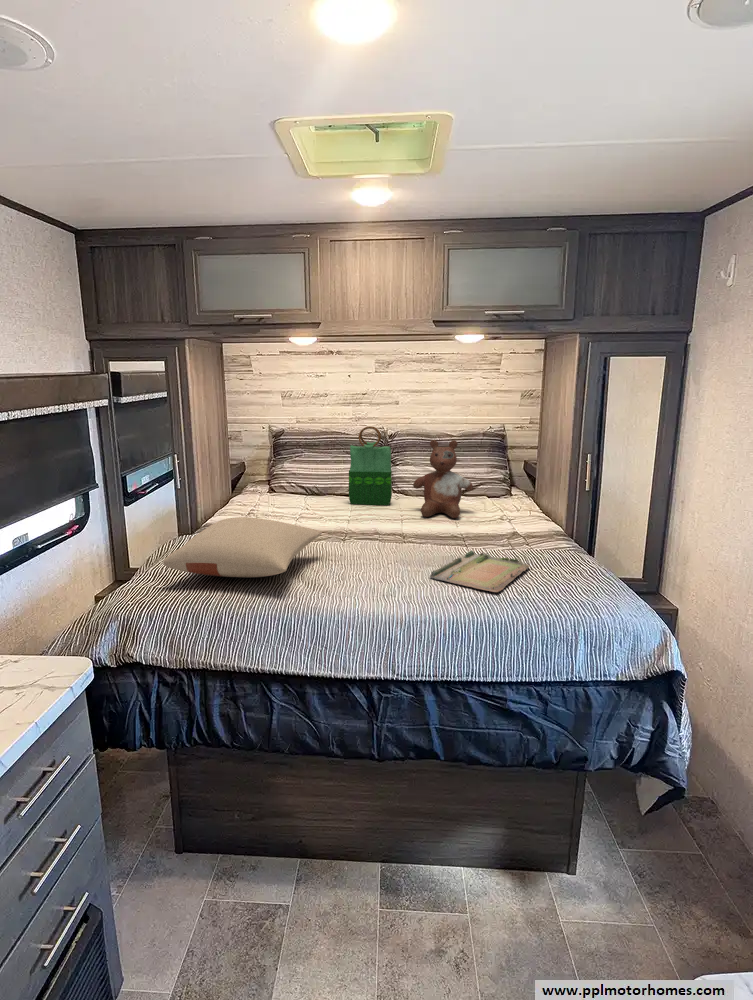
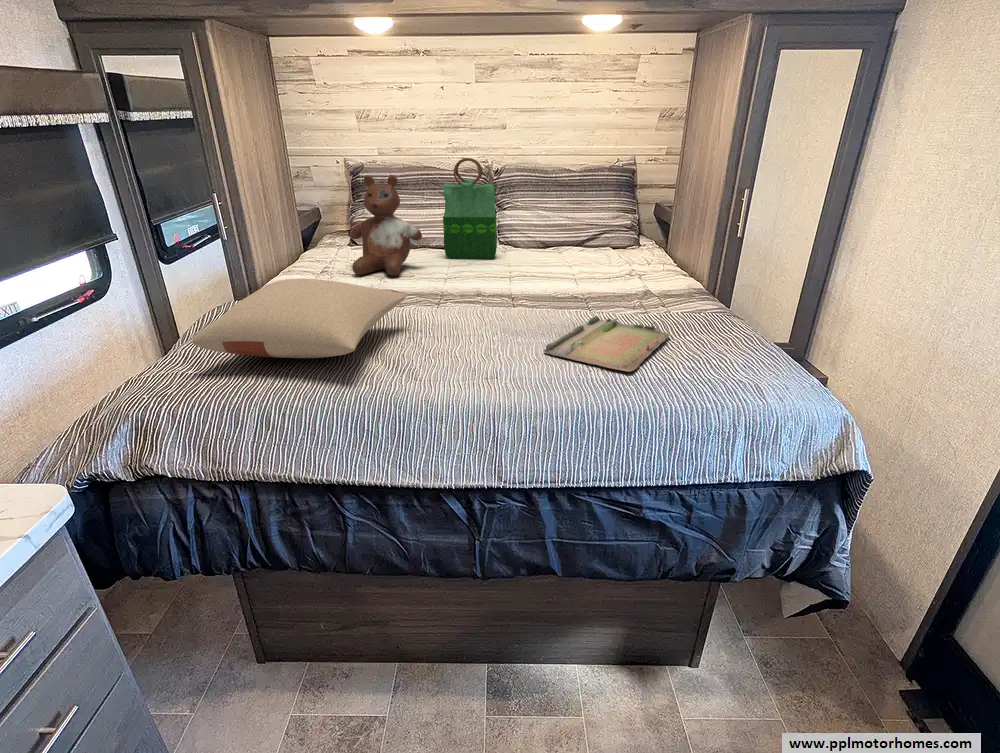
stuffed bear: present [413,440,473,518] -> present [350,175,422,276]

